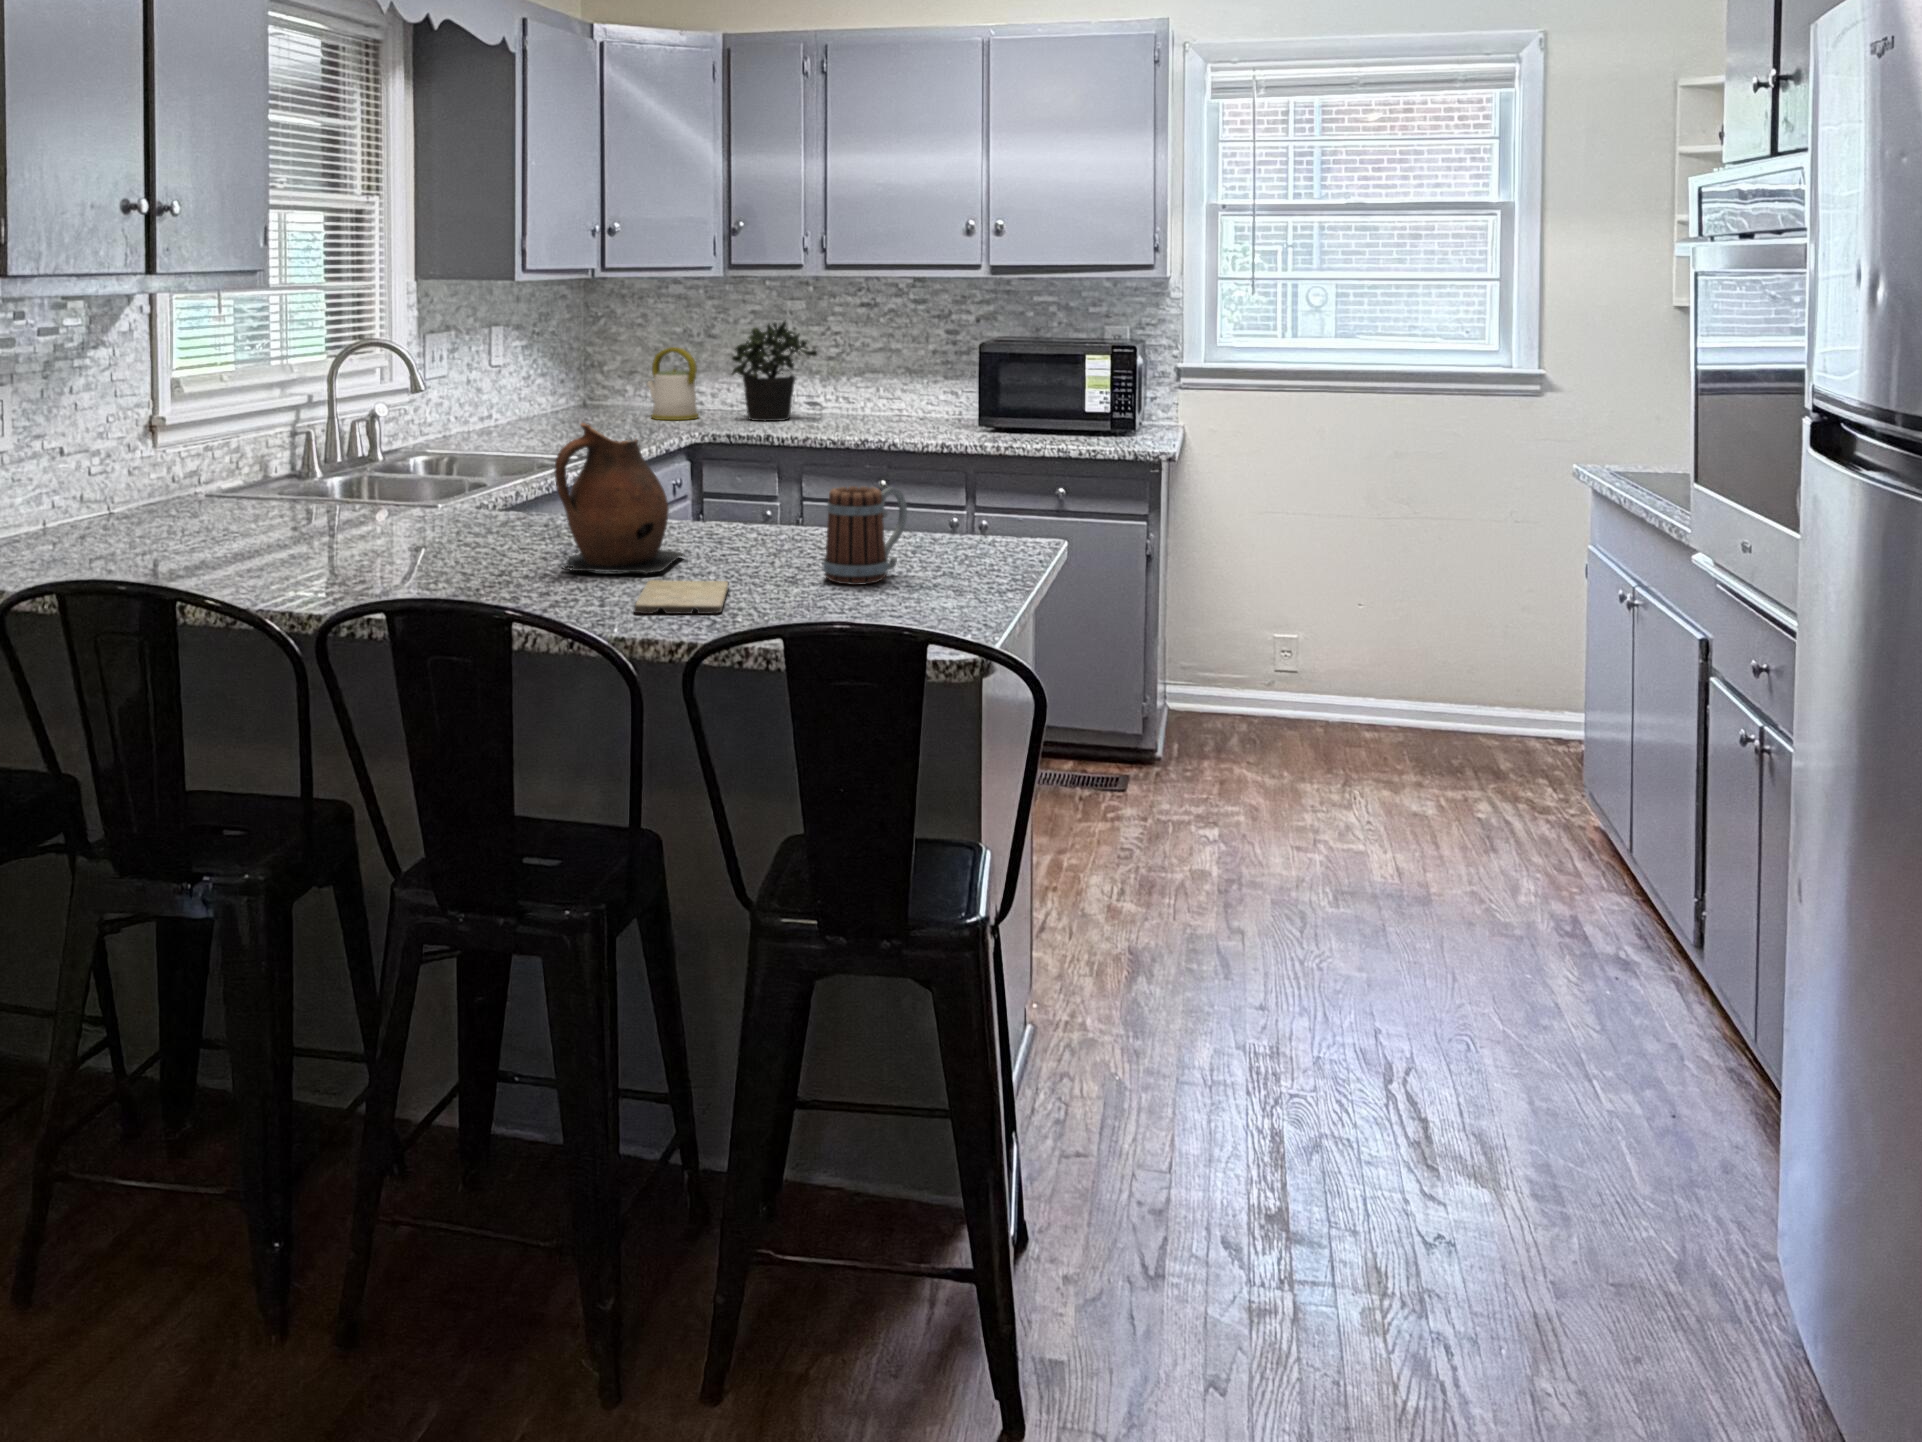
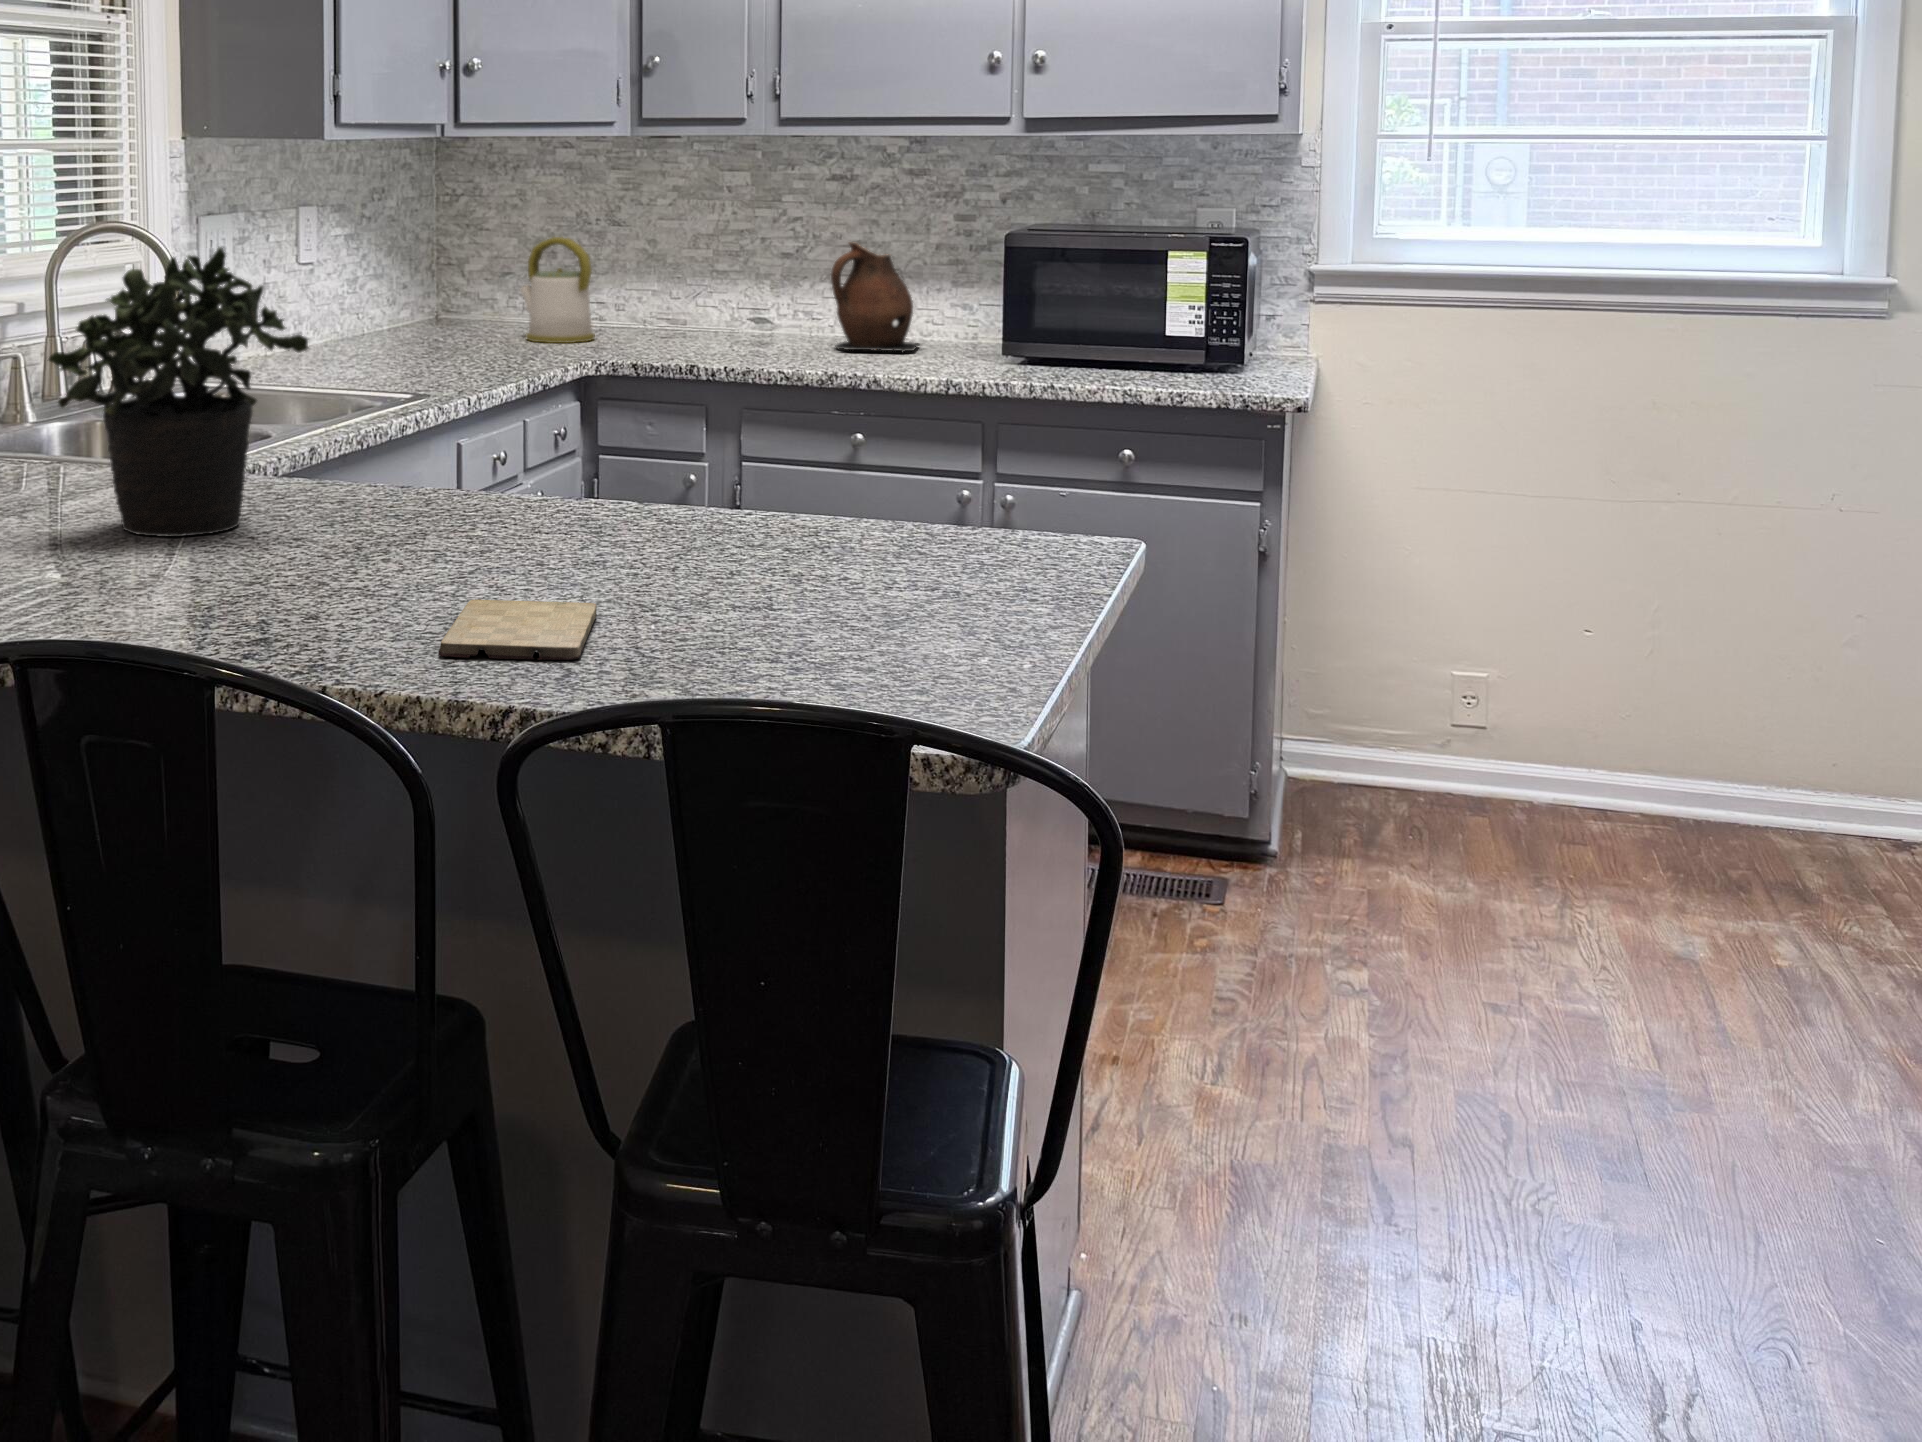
potted plant: present [732,320,817,421] -> present [49,247,308,537]
ceramic pitcher: present [554,423,684,575] -> present [831,242,919,352]
mug: present [823,486,907,585] -> none [749,454,888,612]

